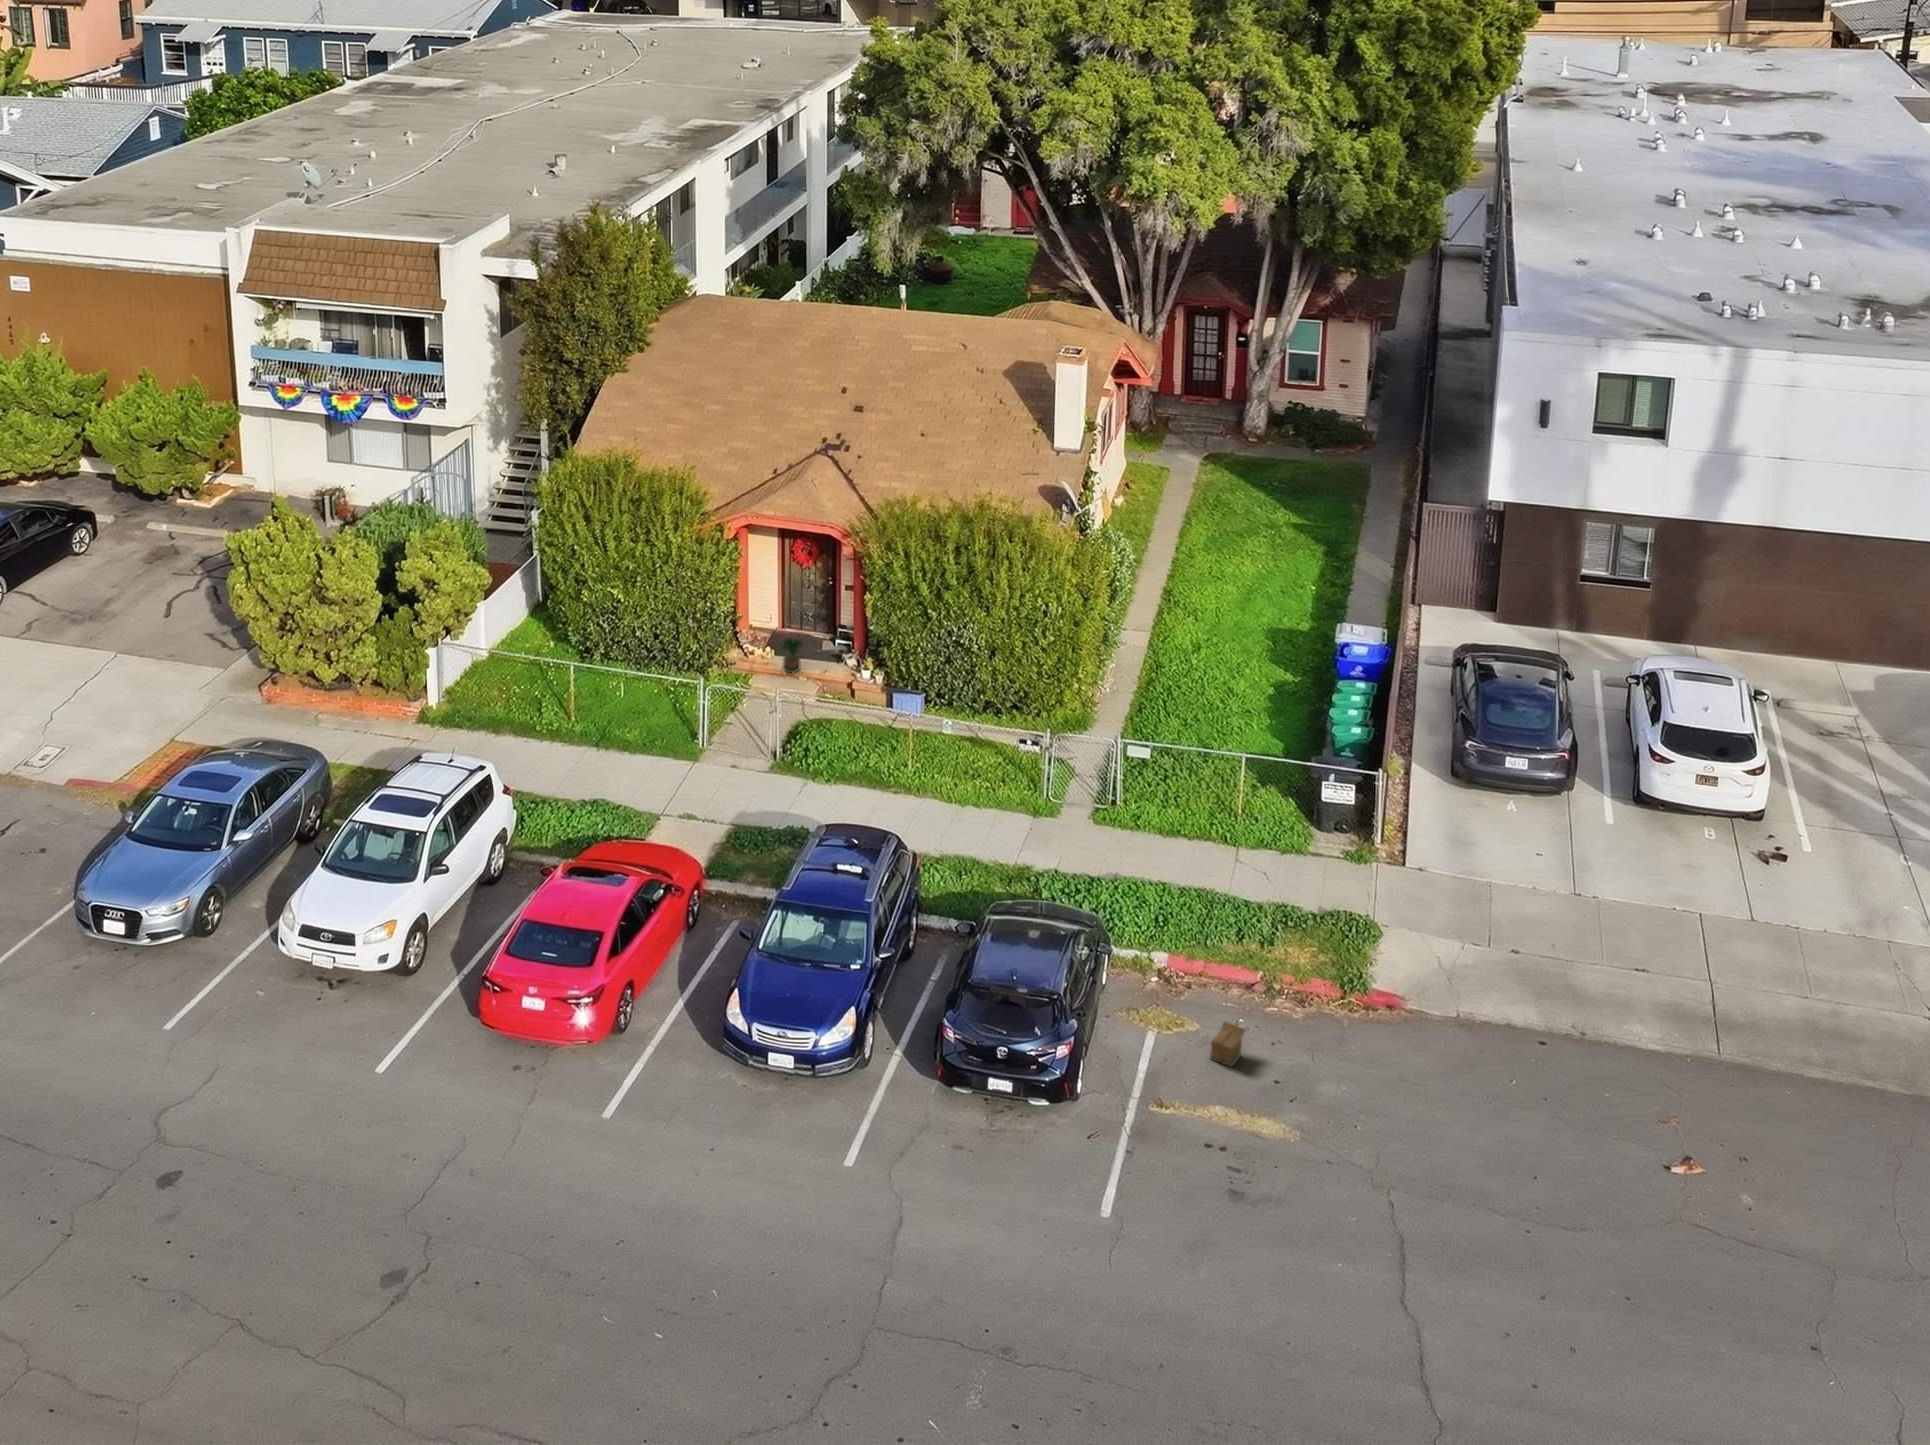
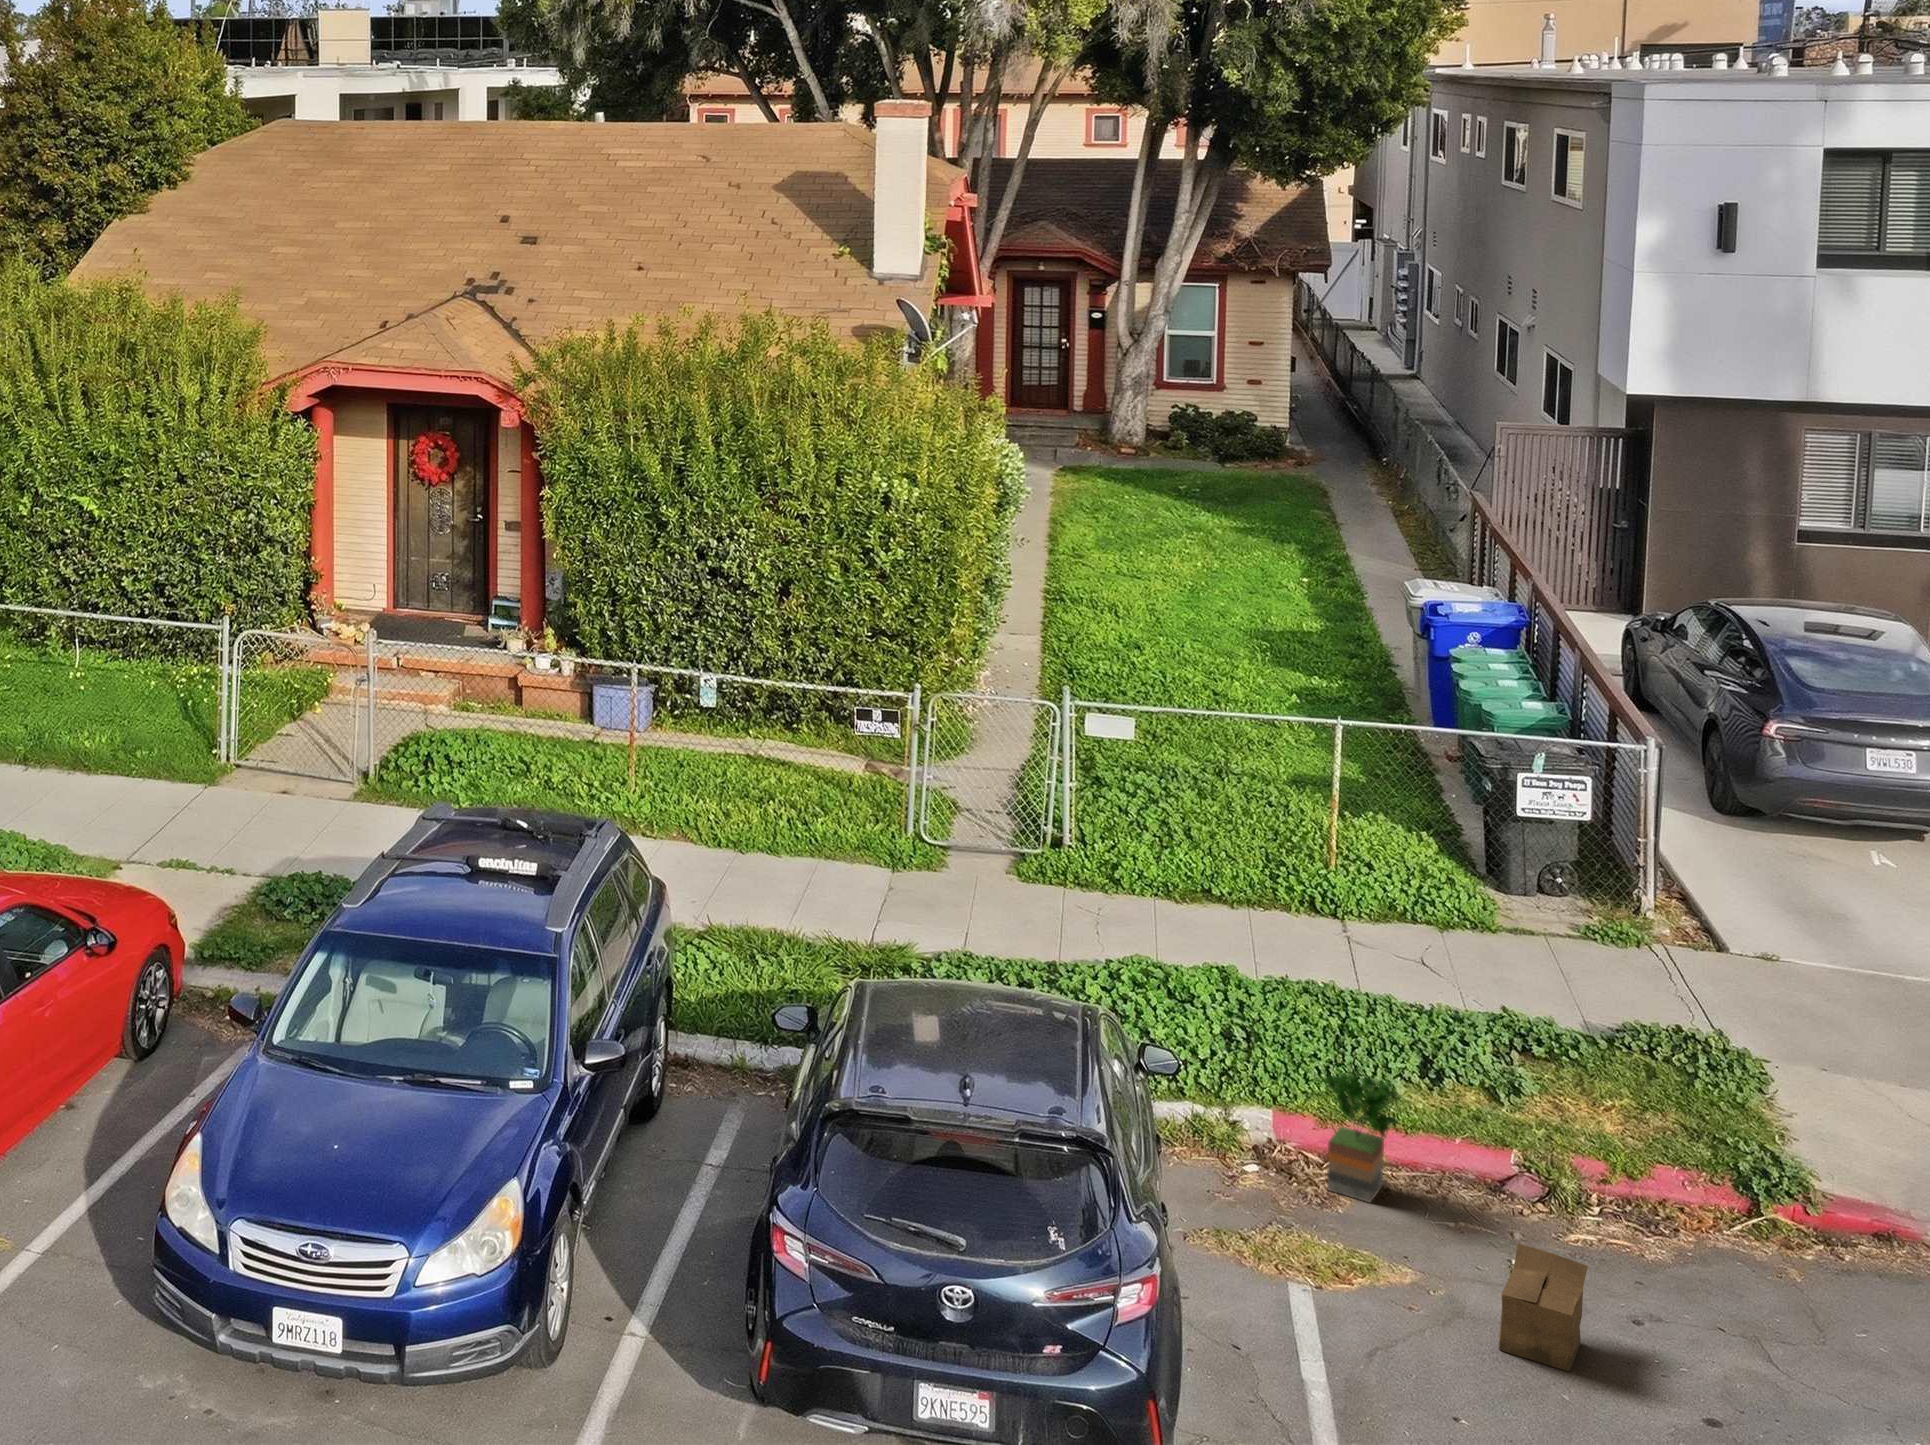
potted tree: present [783,638,803,673] -> present [1323,1073,1400,1202]

